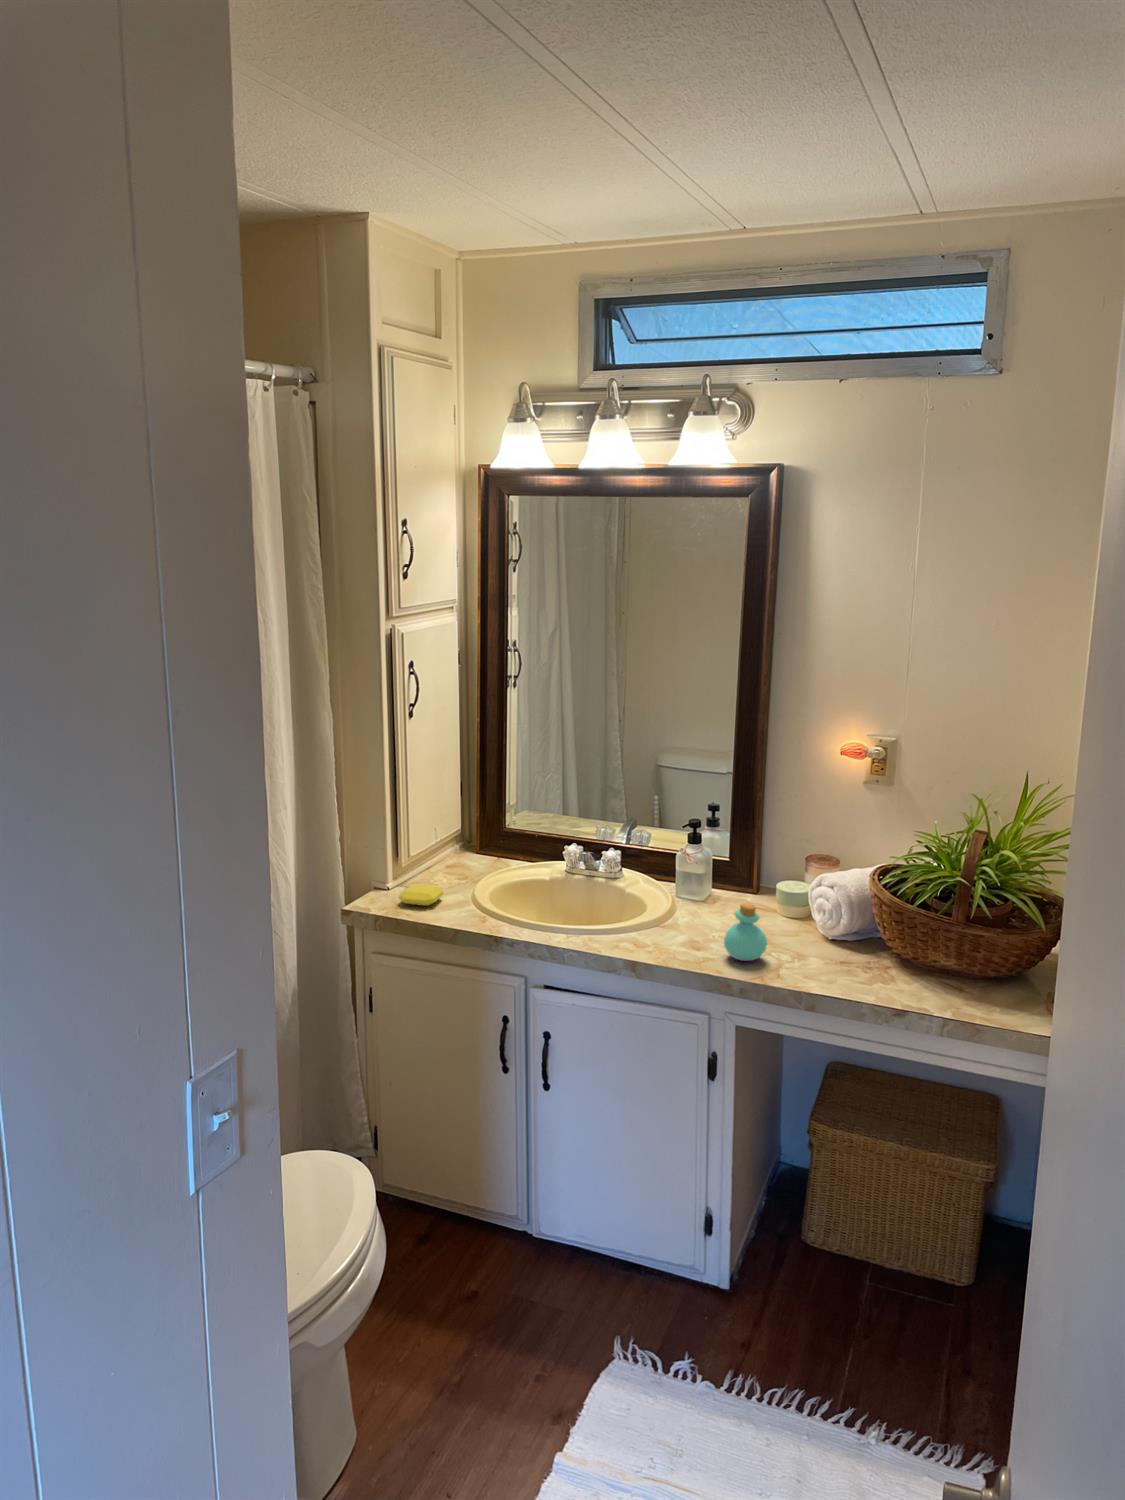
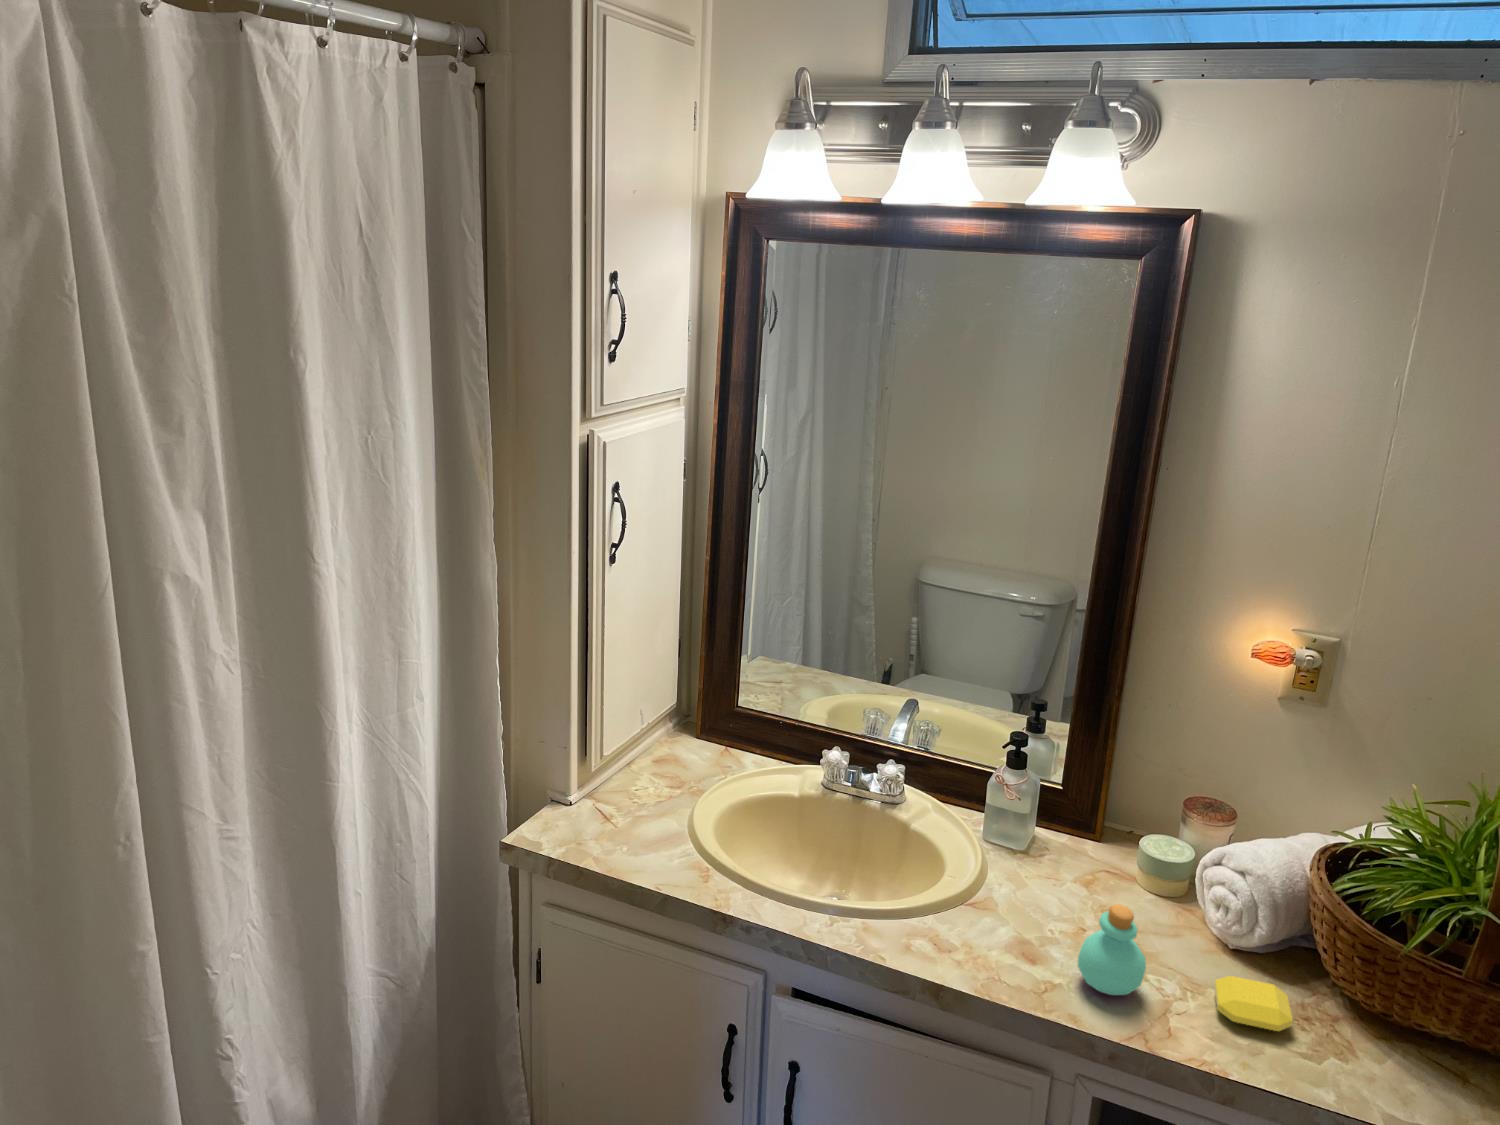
soap bar: present [399,884,443,906] -> present [1214,975,1293,1031]

